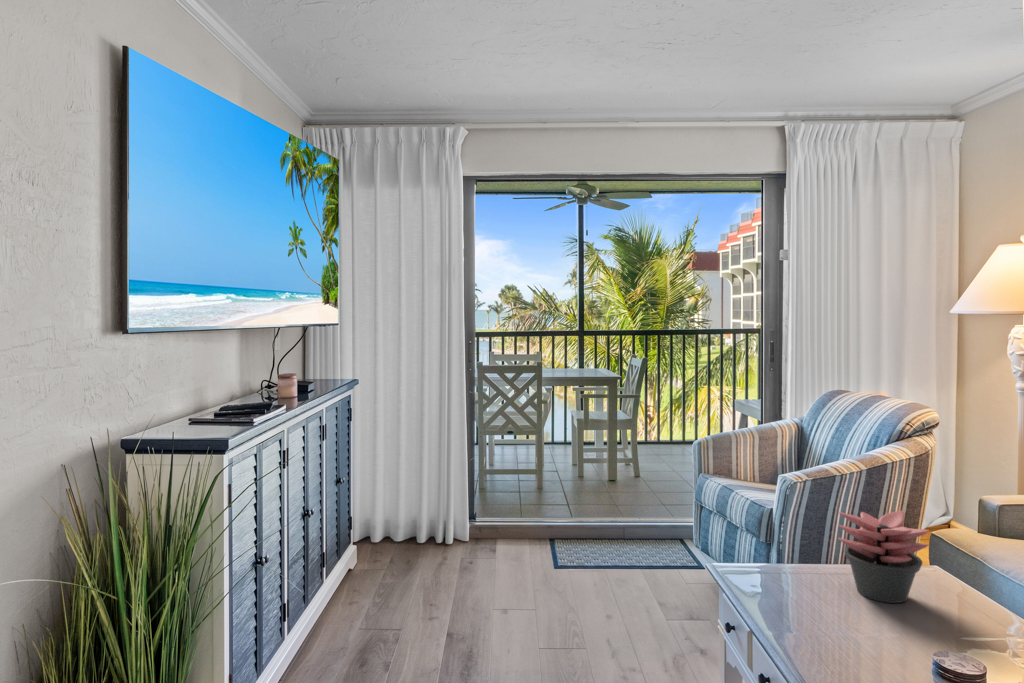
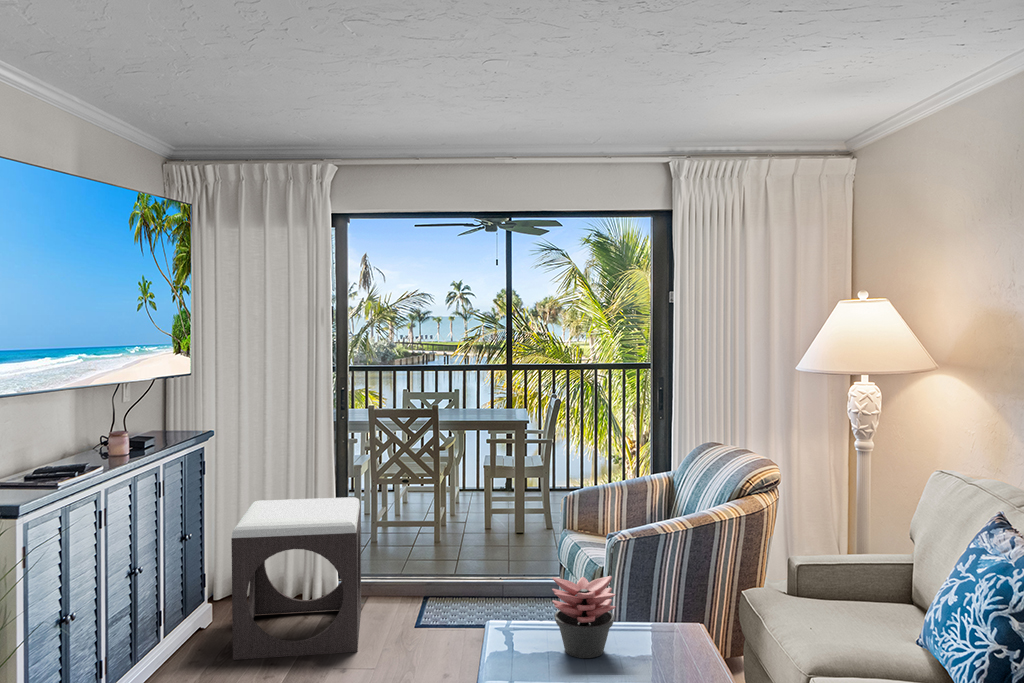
footstool: none [393,443,513,601] -> present [231,497,361,660]

